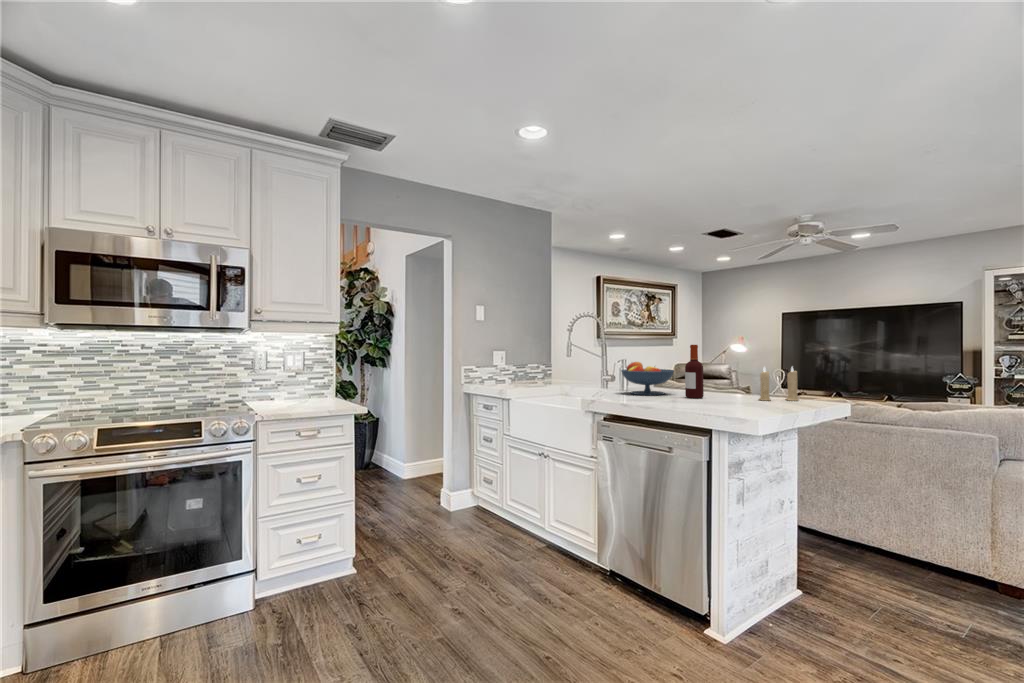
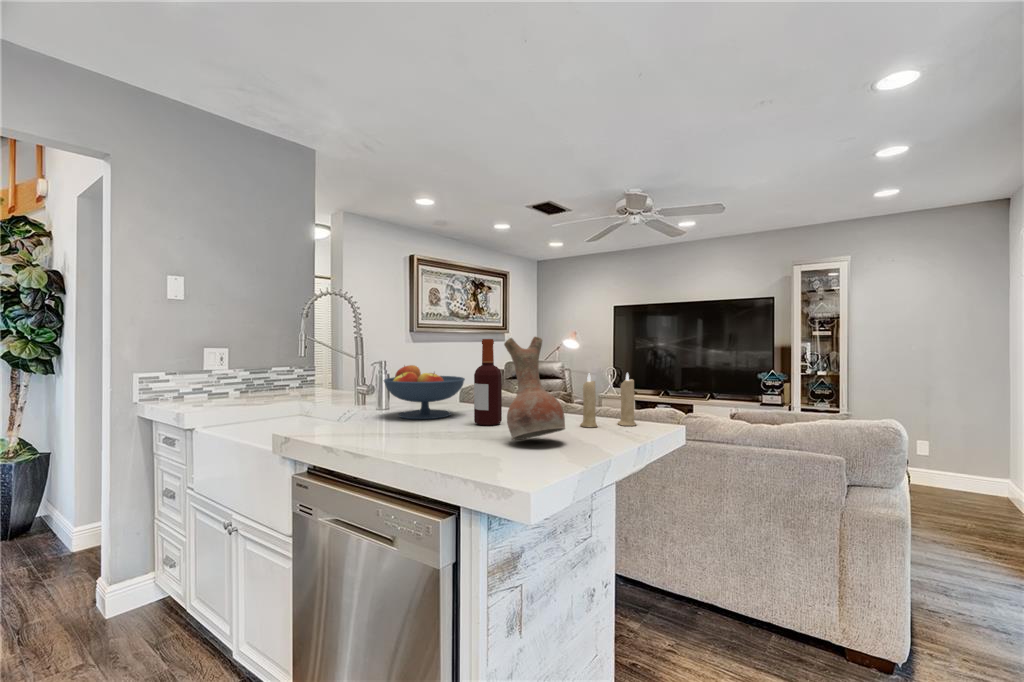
vase: none [710,343,751,403] -> present [504,337,565,440]

